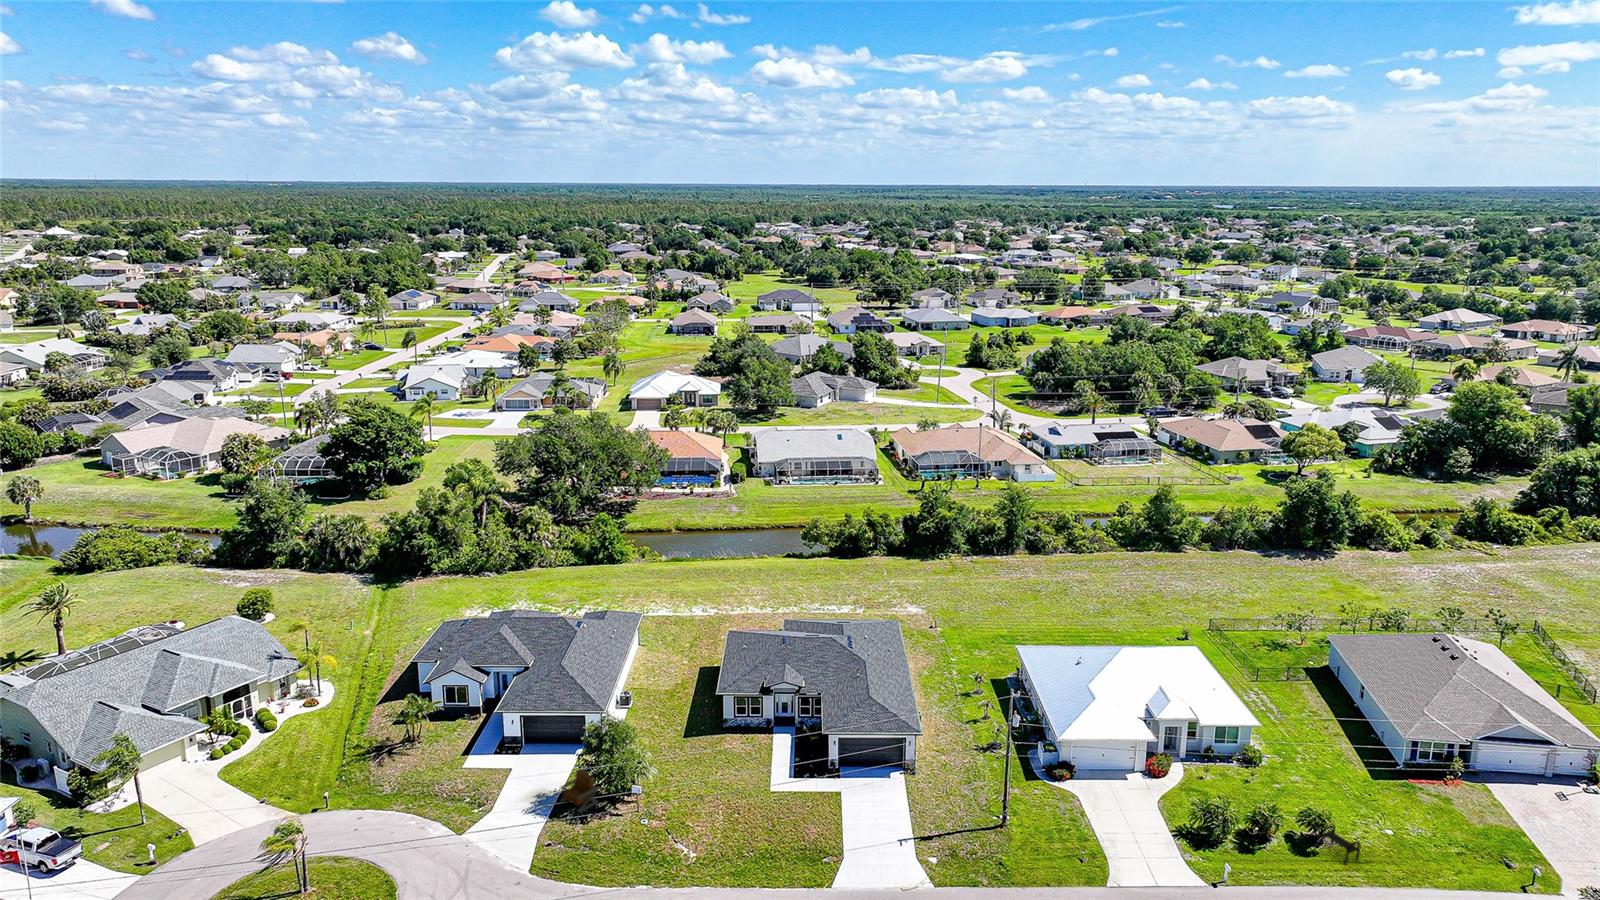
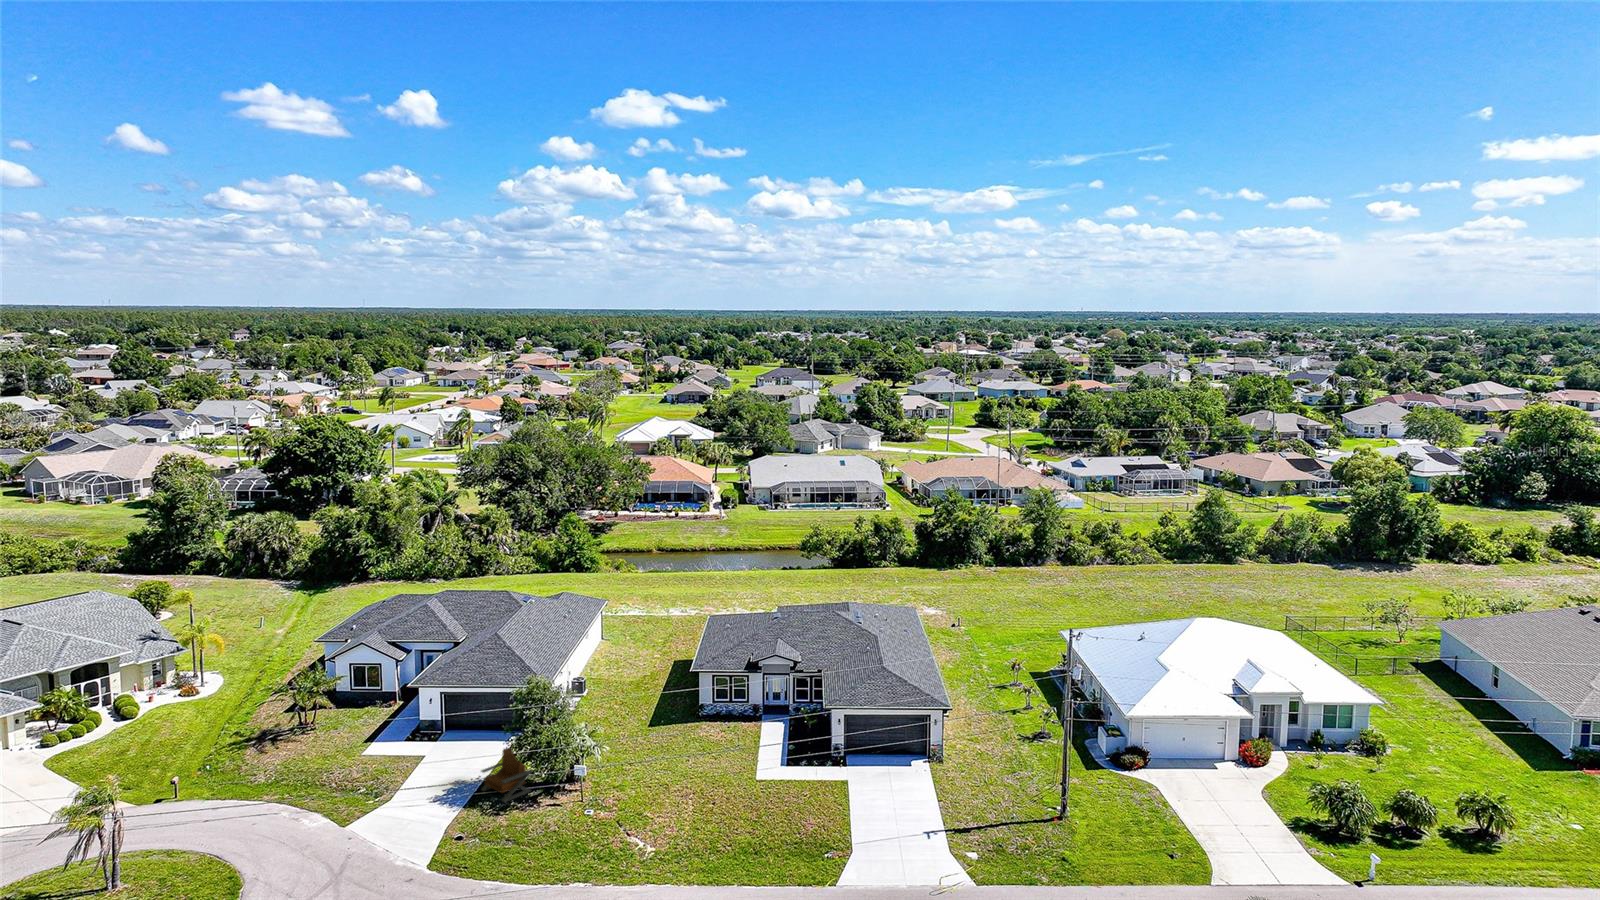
bench: present [1320,825,1361,865] -> none [1488,809,1547,859]

